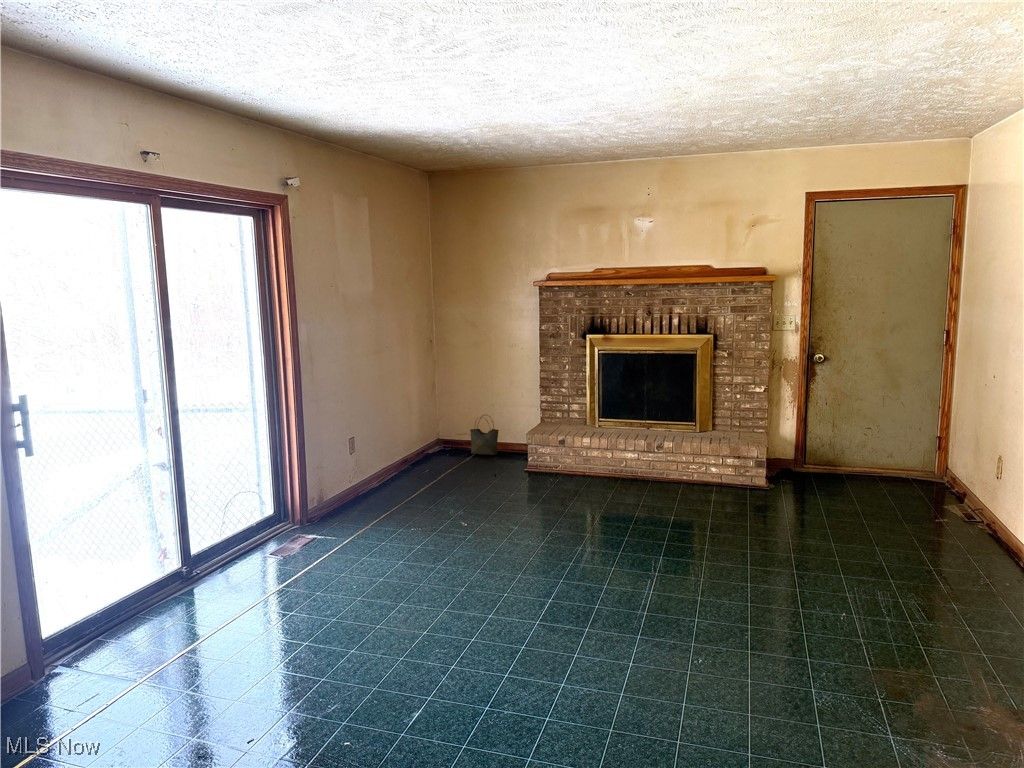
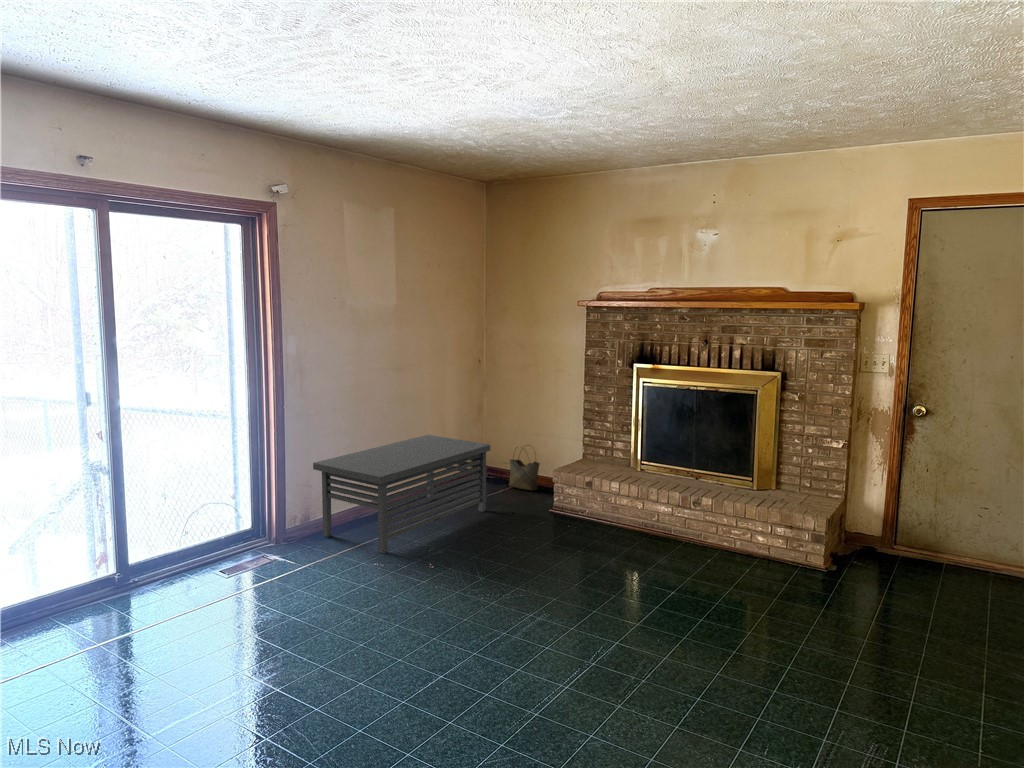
storage bench: none [327,413,470,521] -> present [313,435,491,554]

